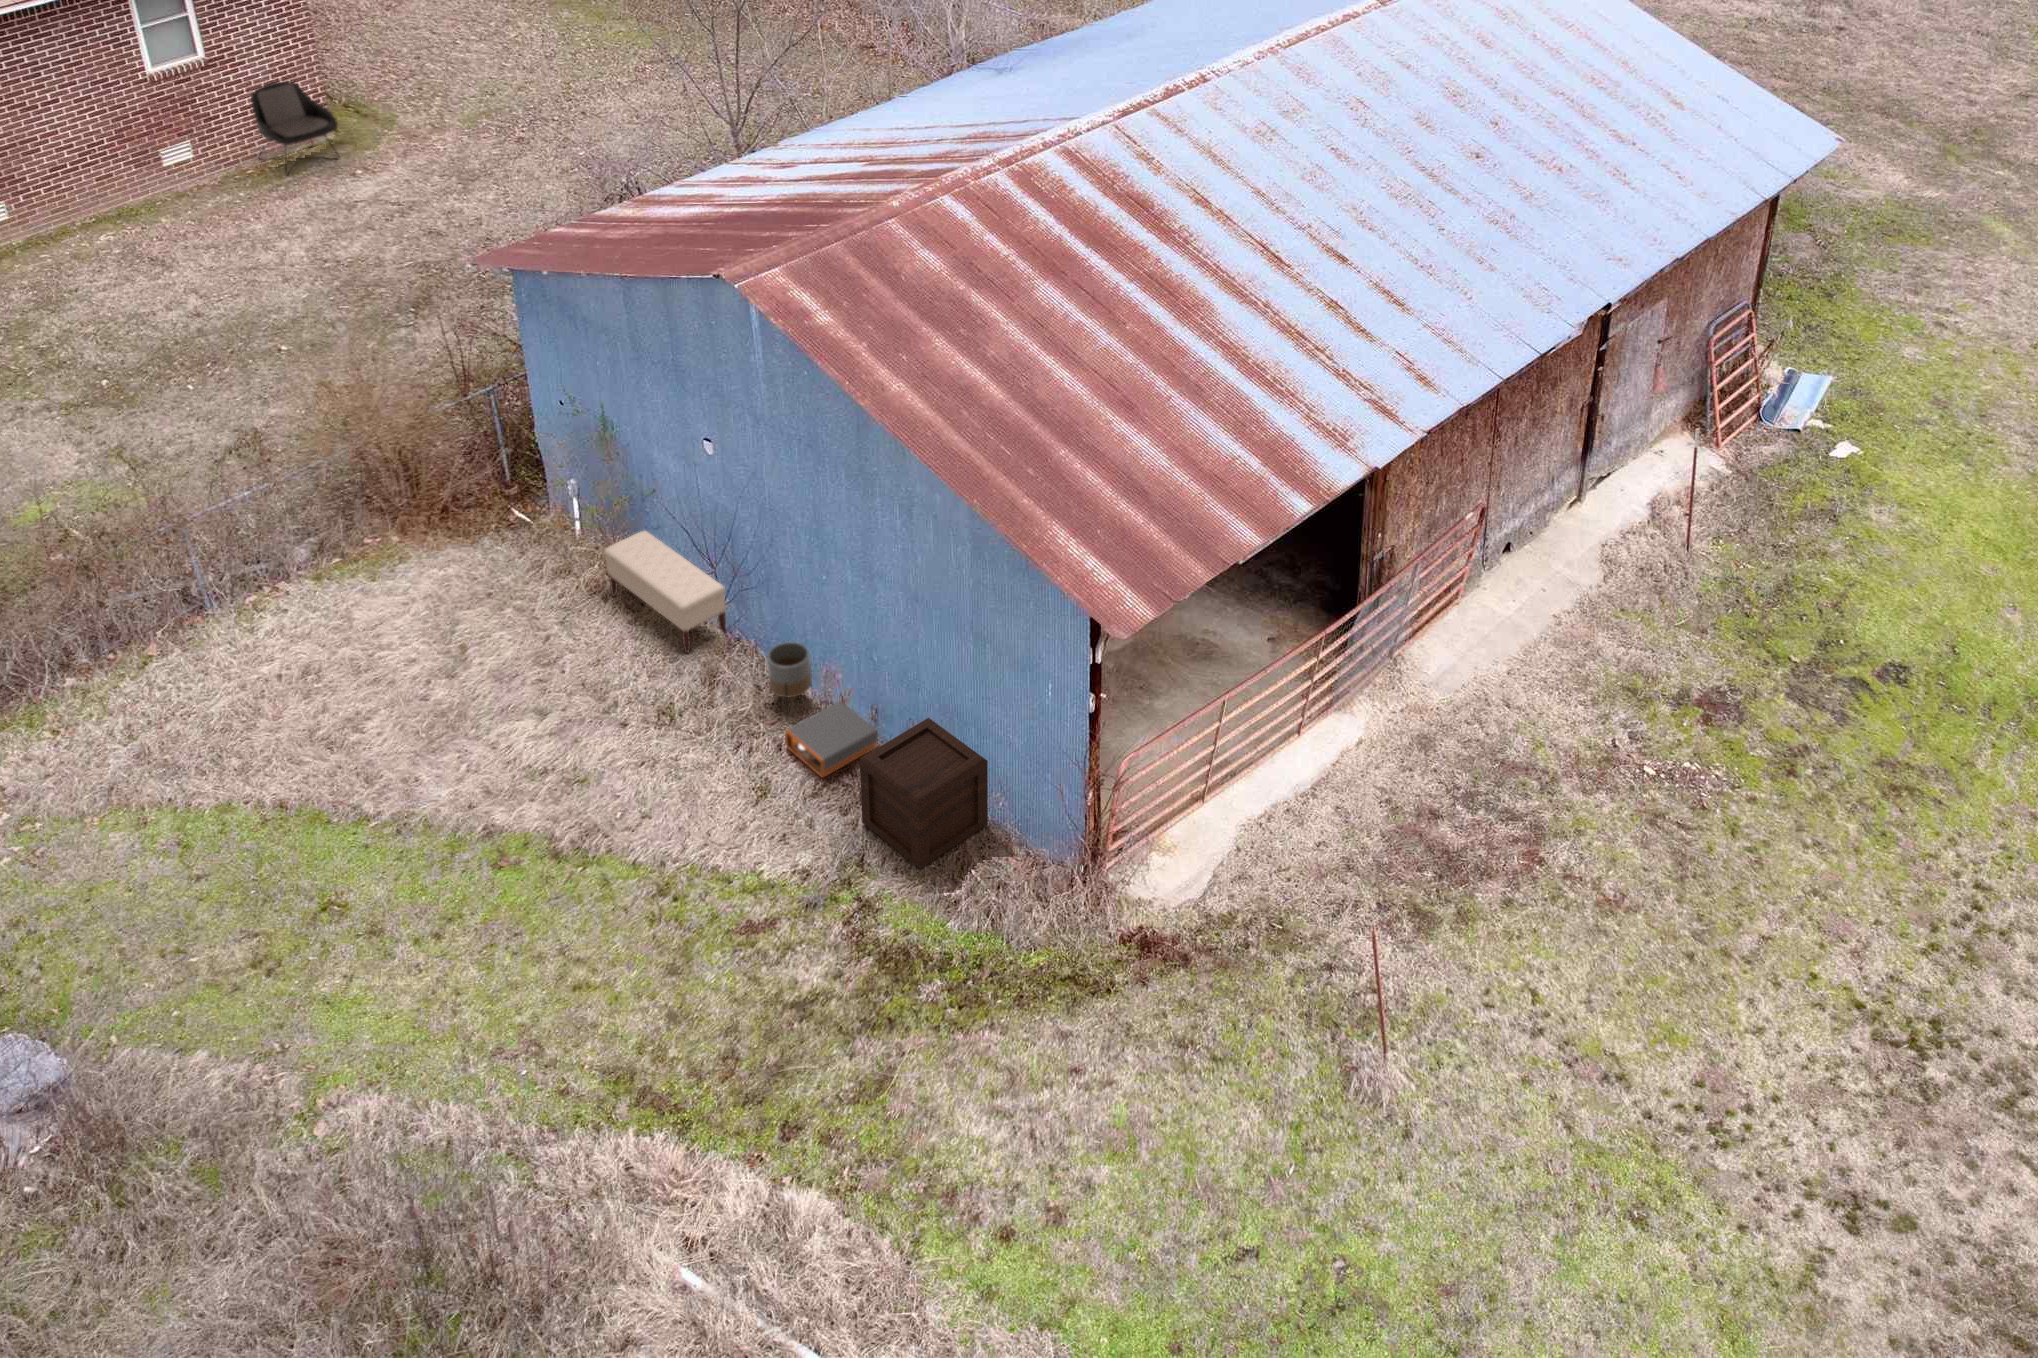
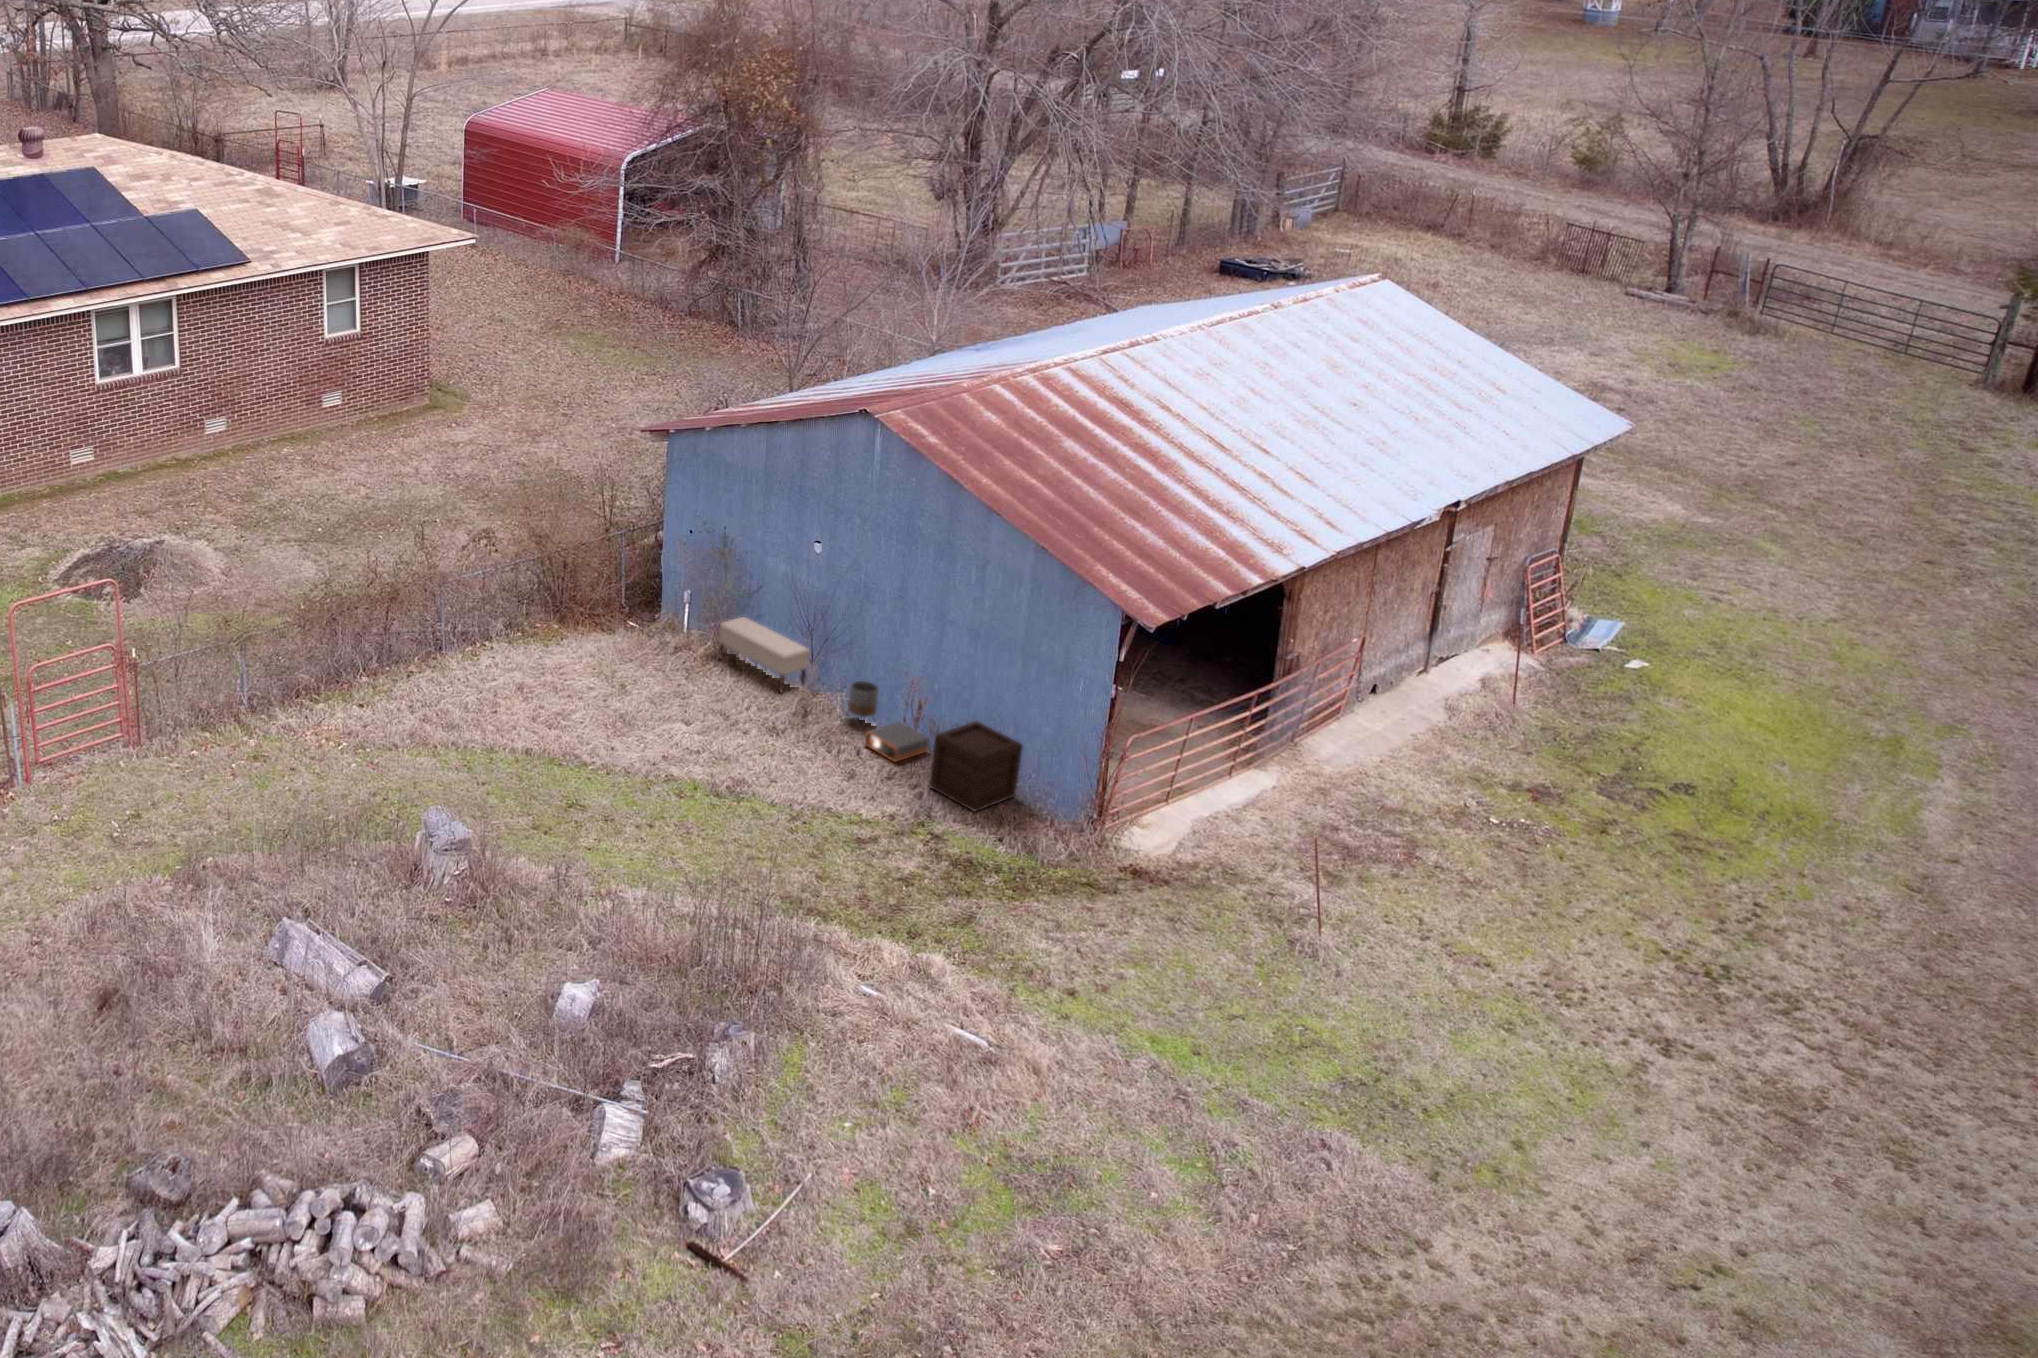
lounge chair: present [251,82,338,175] -> none [376,354,436,419]

